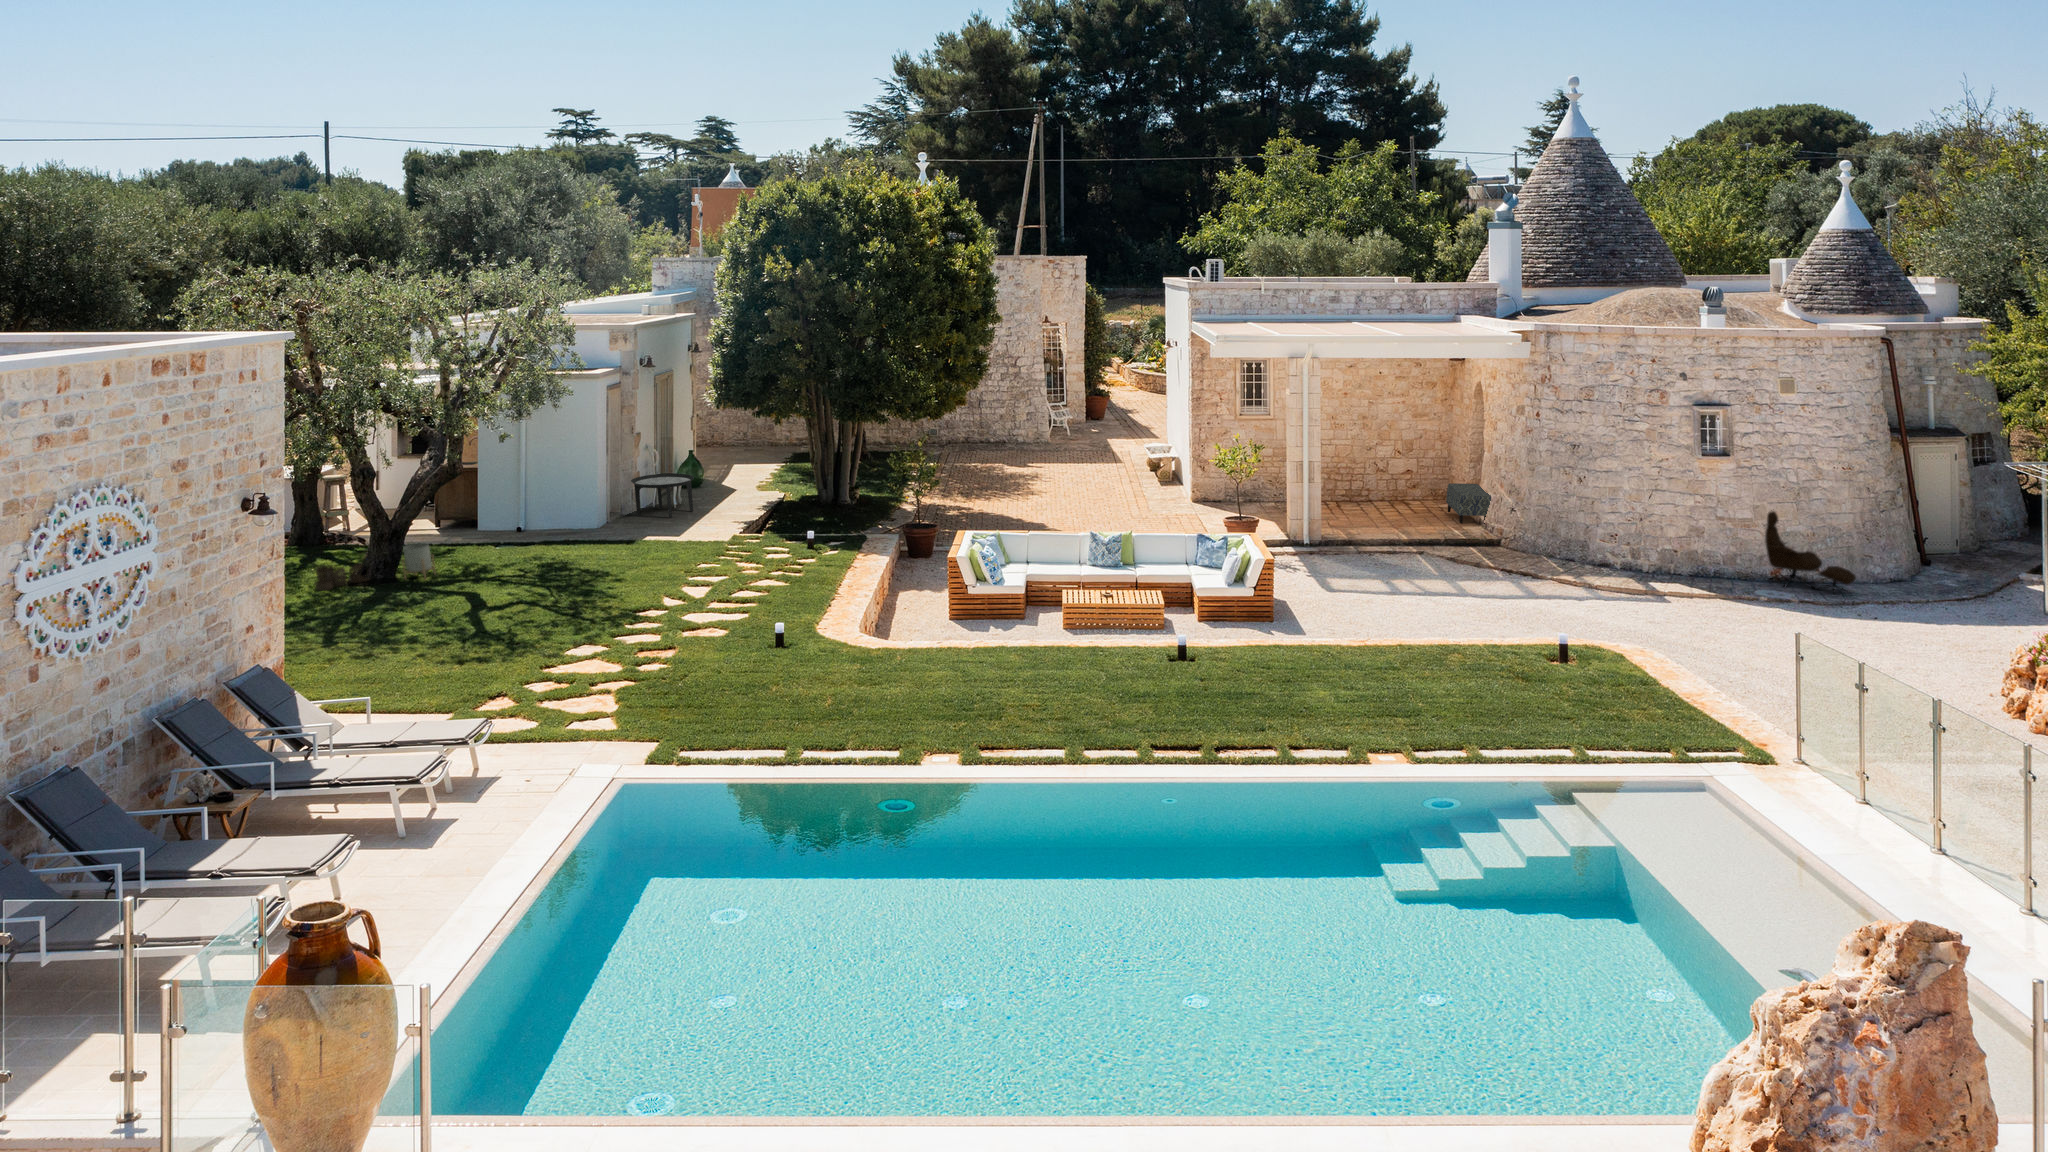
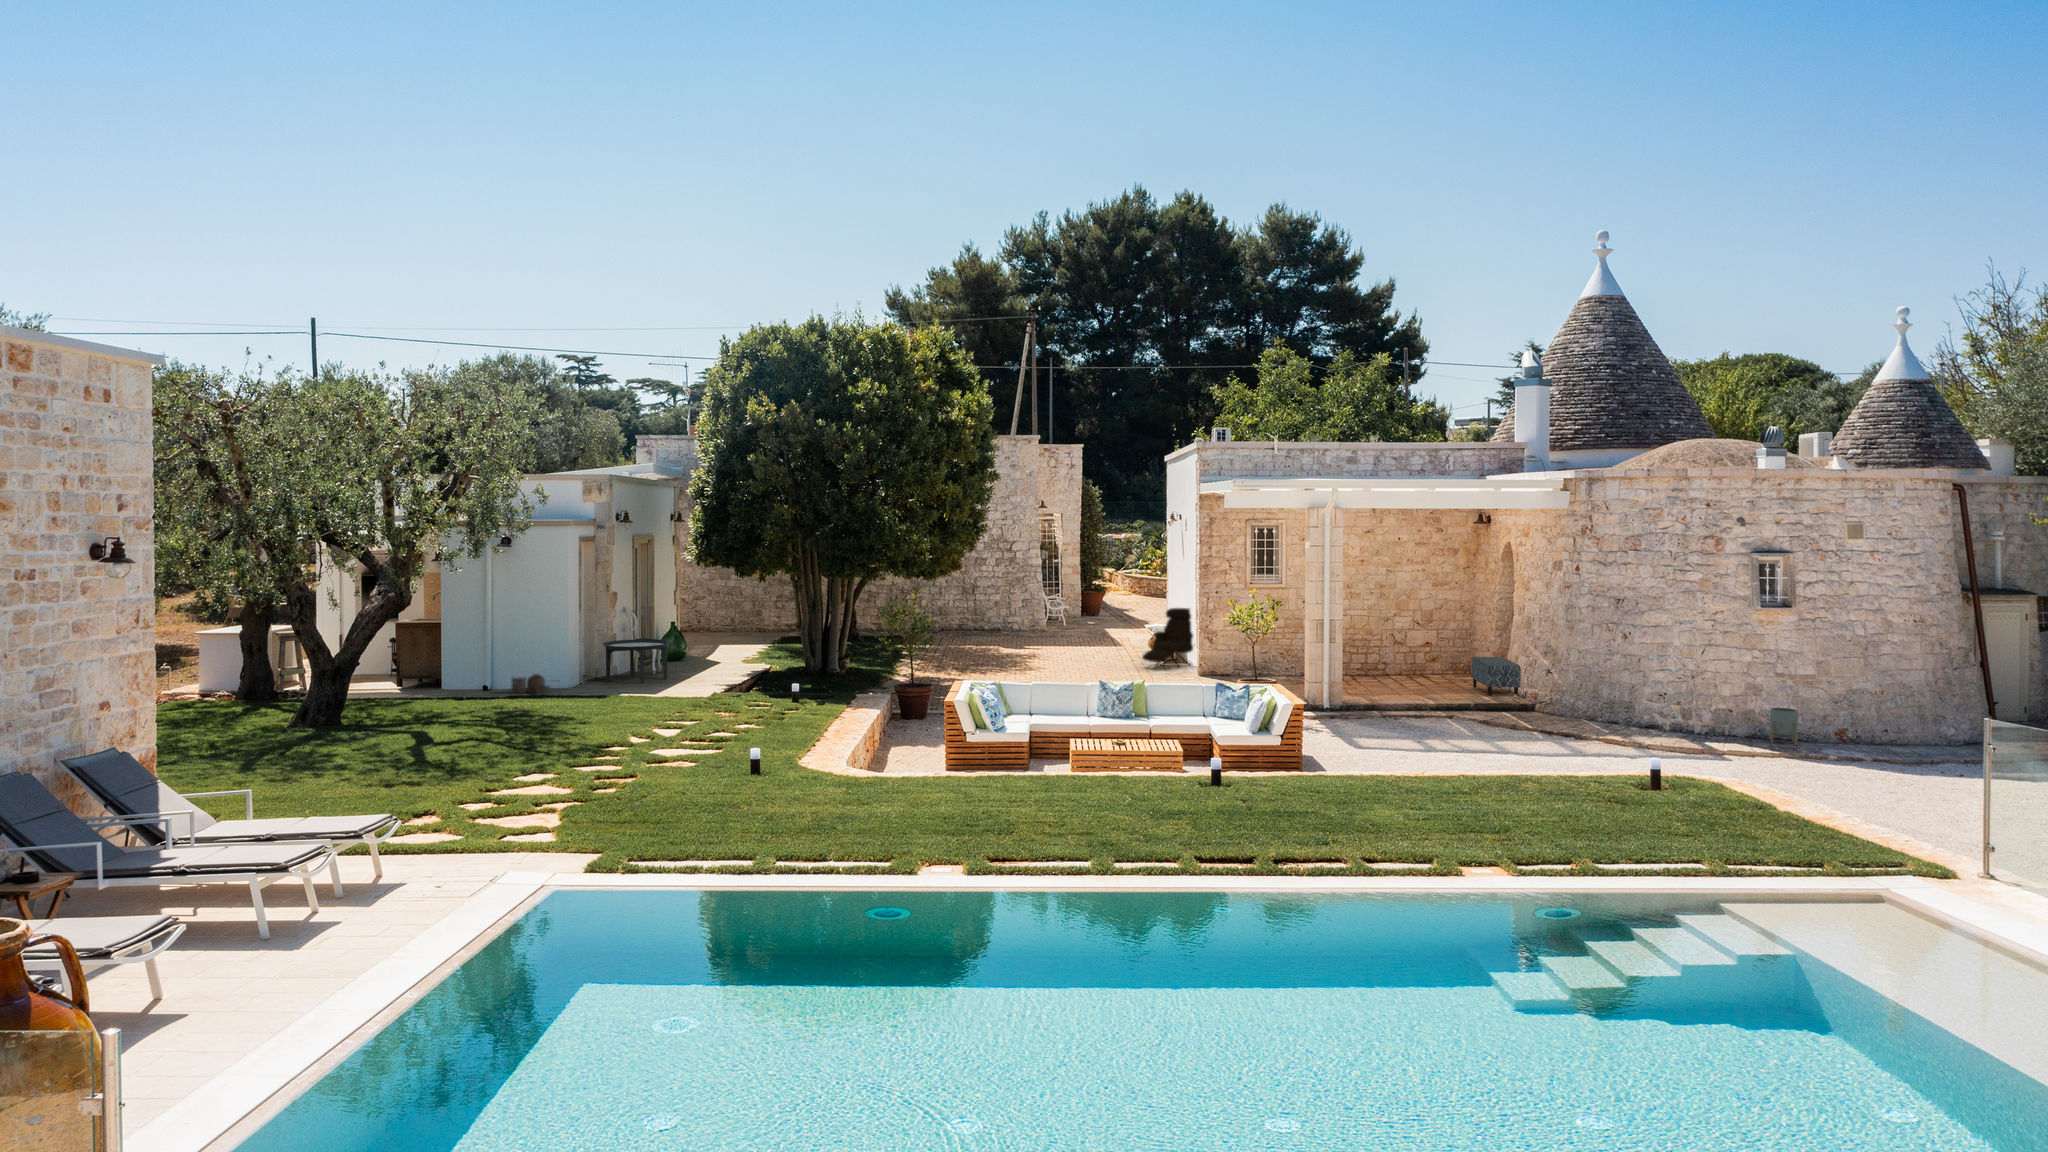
lounge chair: present [1765,511,1856,594] -> present [1142,608,1195,667]
planter: present [402,543,436,579] -> present [1769,708,1798,745]
woven basket: present [315,563,370,591] -> present [512,674,550,695]

